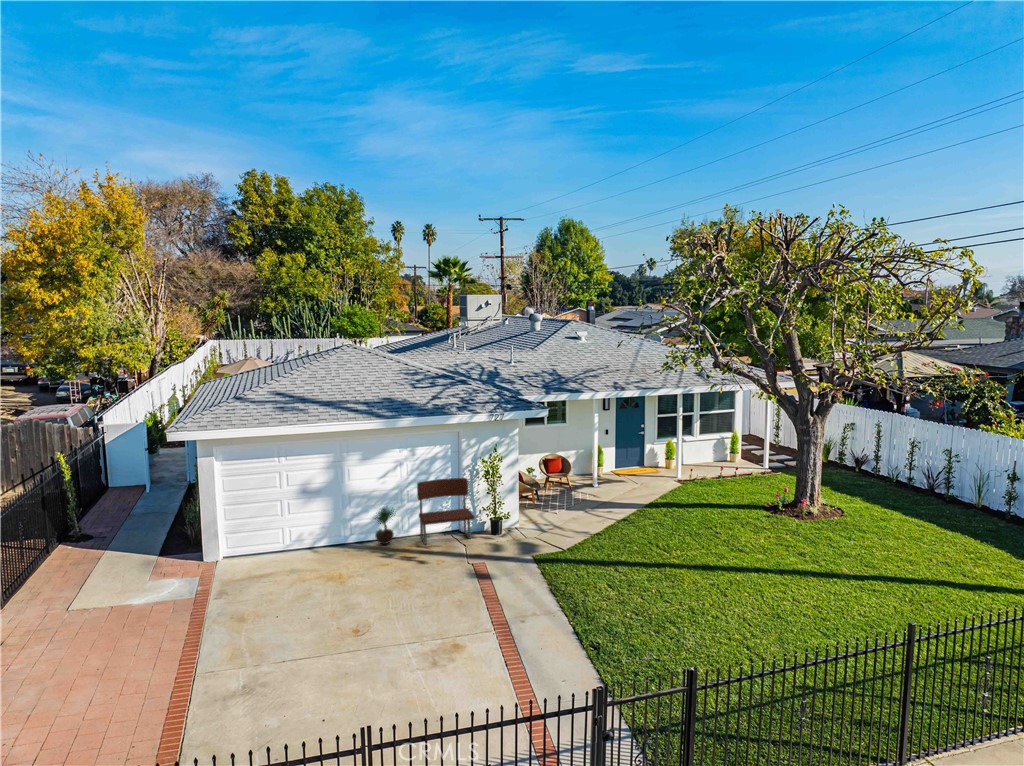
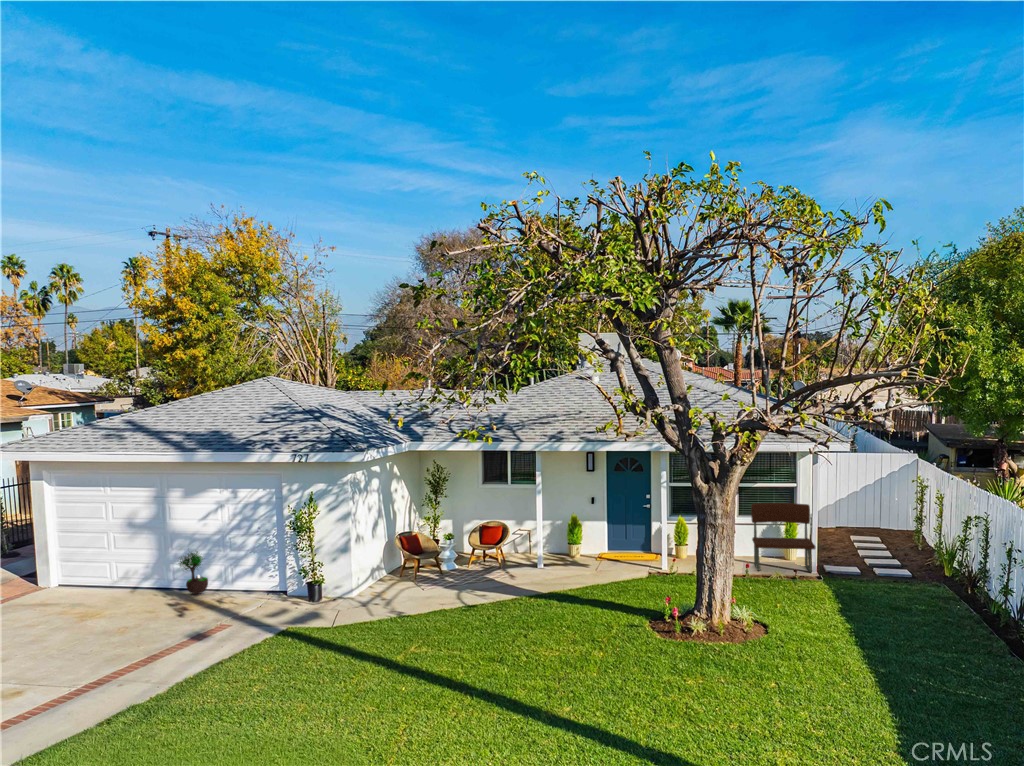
bench: present [417,478,475,545] -> present [751,503,815,572]

